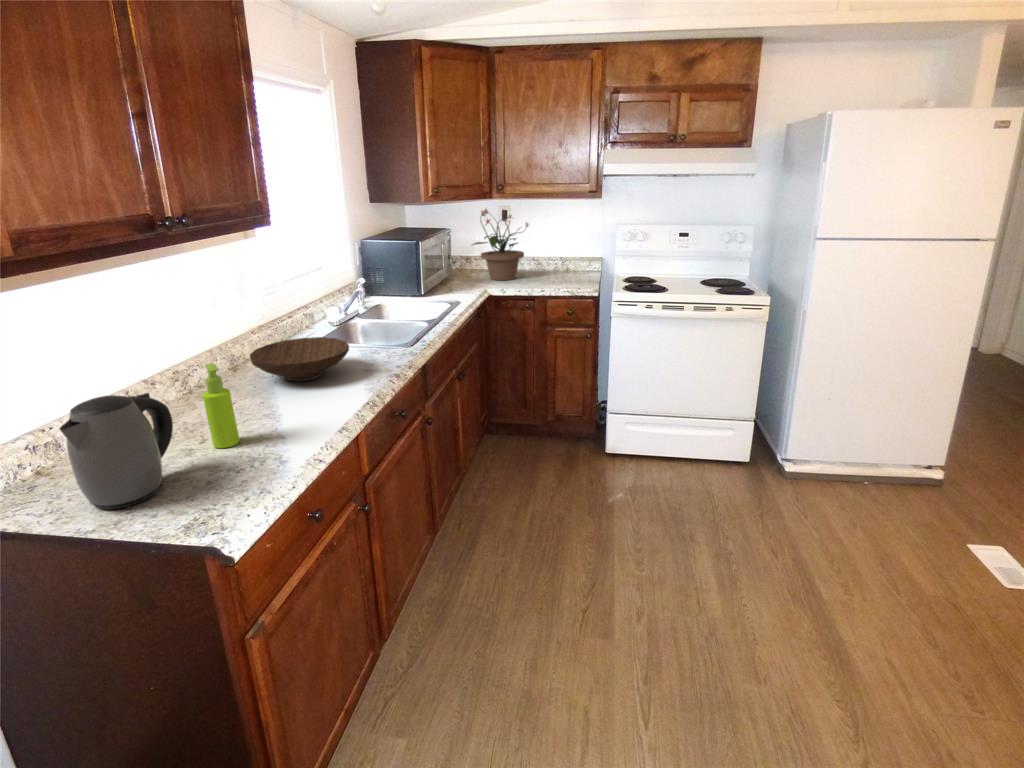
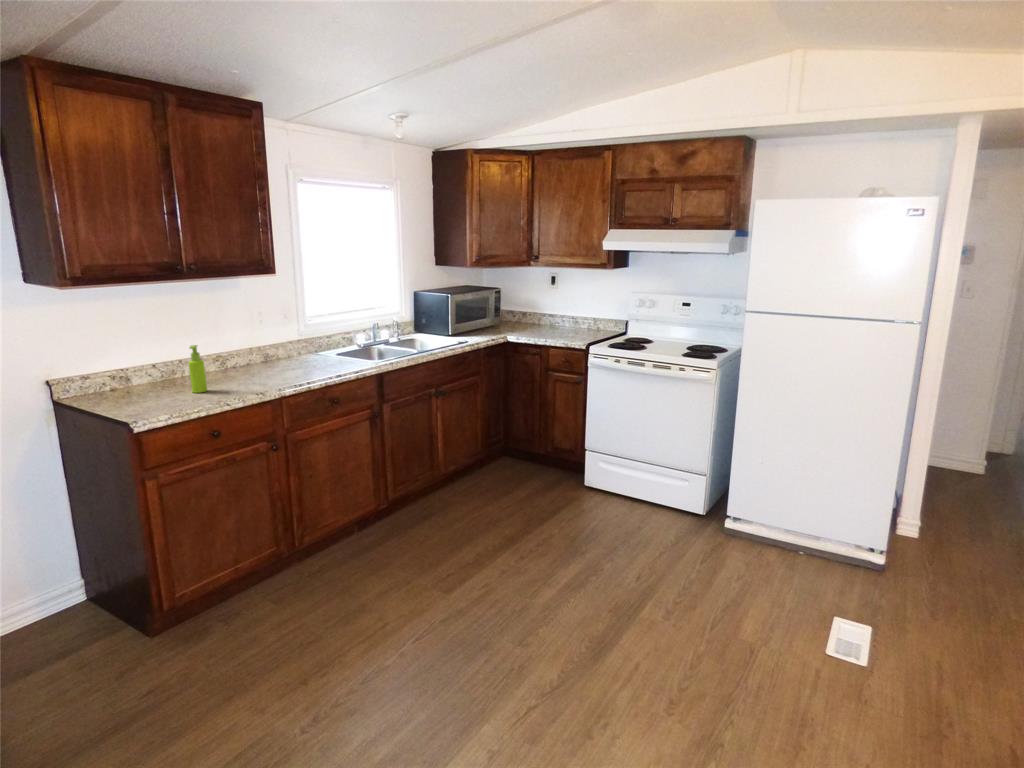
potted plant: present [473,209,528,280] -> none [509,273,563,332]
wooden bowl: present [250,337,349,382] -> none [256,348,319,372]
kettle: present [60,393,173,509] -> none [99,350,164,406]

